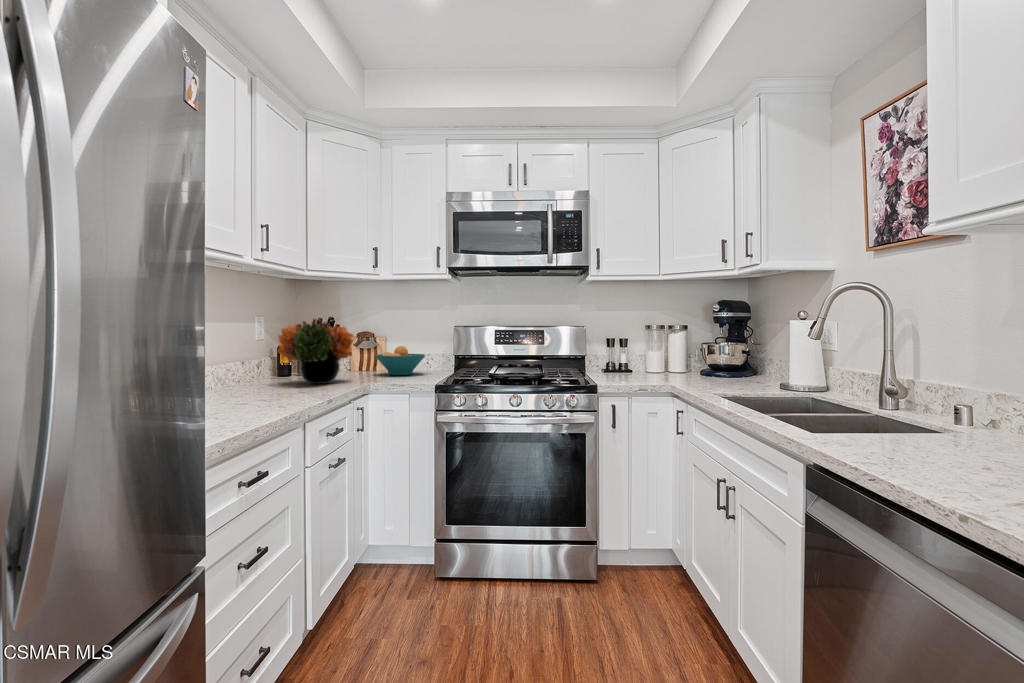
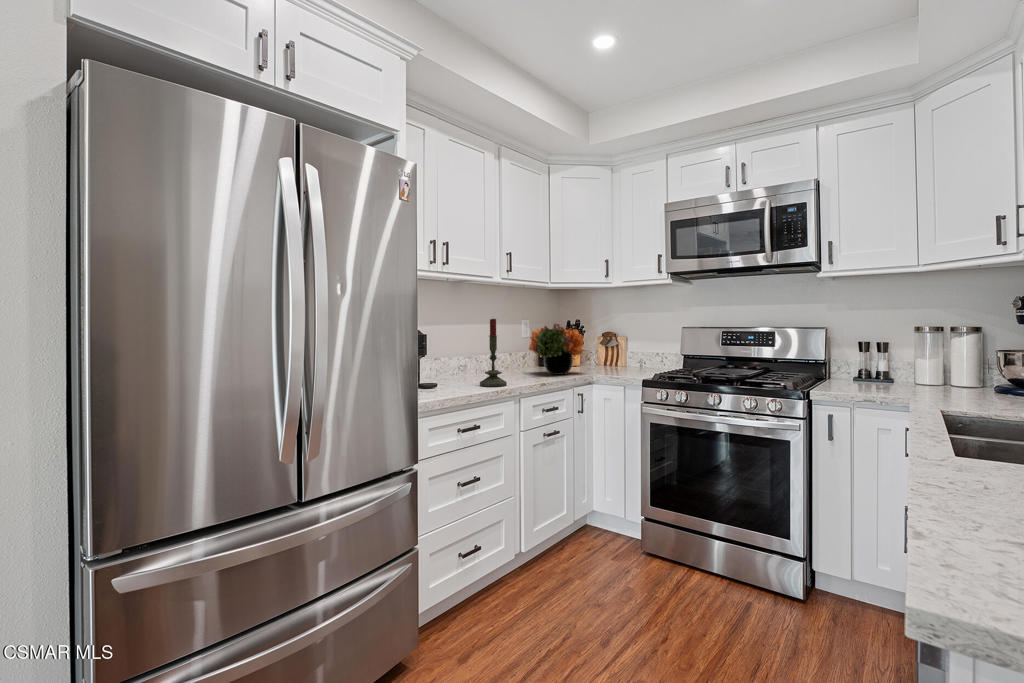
candle: none [230,305,274,407] -> present [480,319,507,387]
fruit bowl: present [375,346,425,375] -> none [610,345,655,371]

